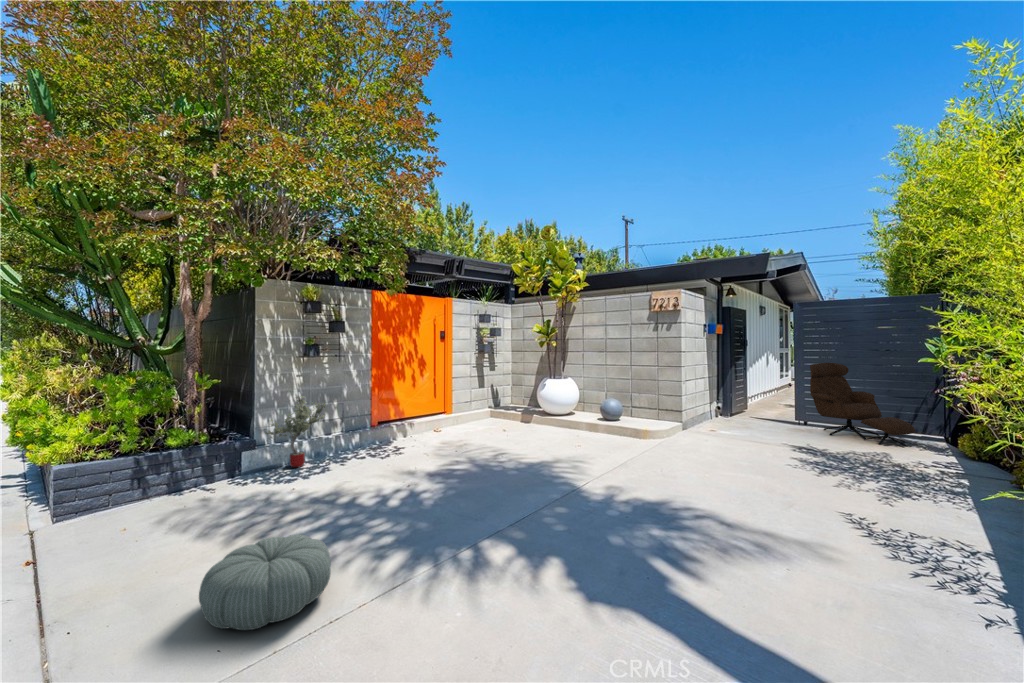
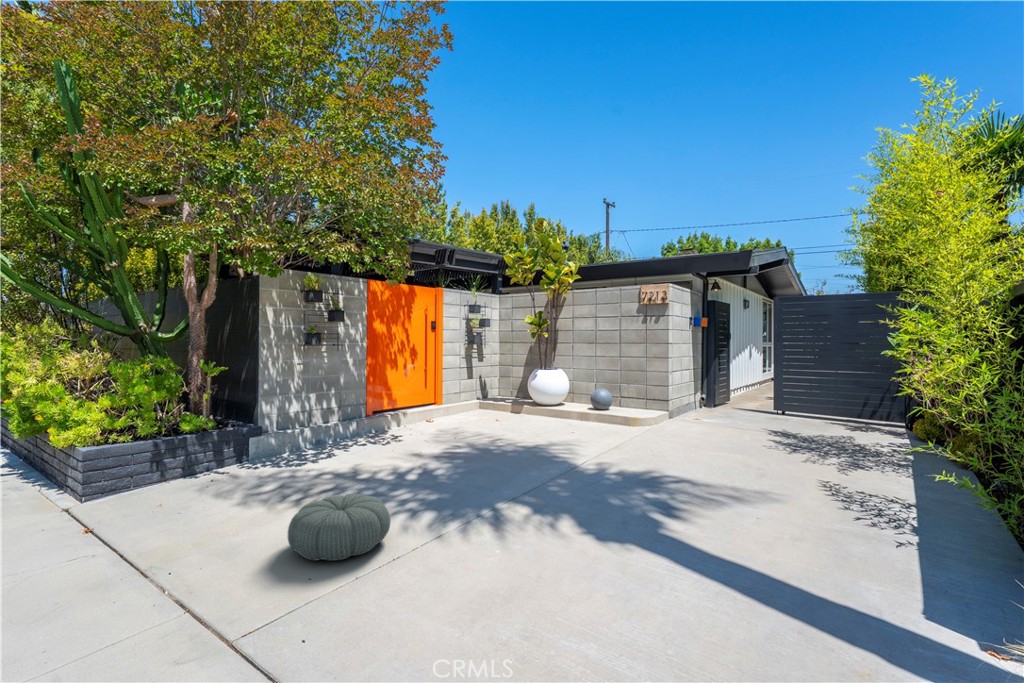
lounge chair: present [810,363,915,446] -> none [787,355,877,431]
potted tree: present [265,395,325,468] -> none [270,383,328,454]

